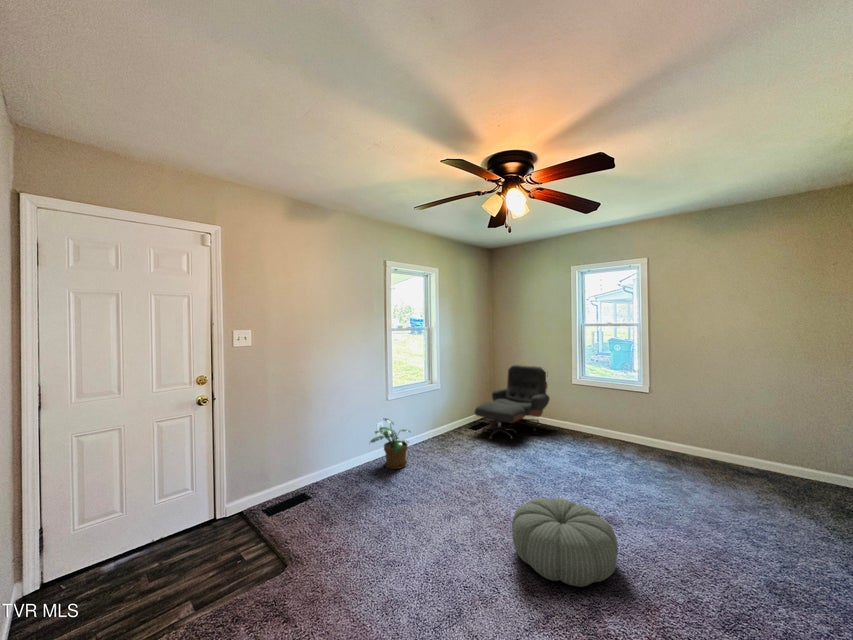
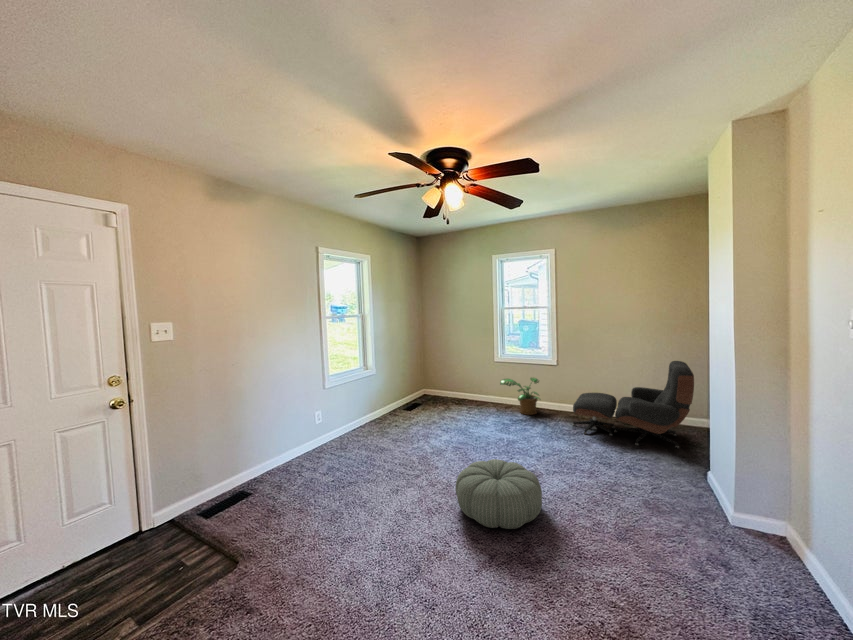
lounge chair: present [475,365,550,439] -> present [573,361,694,448]
potted plant: present [370,418,410,469] -> present [500,378,540,415]

